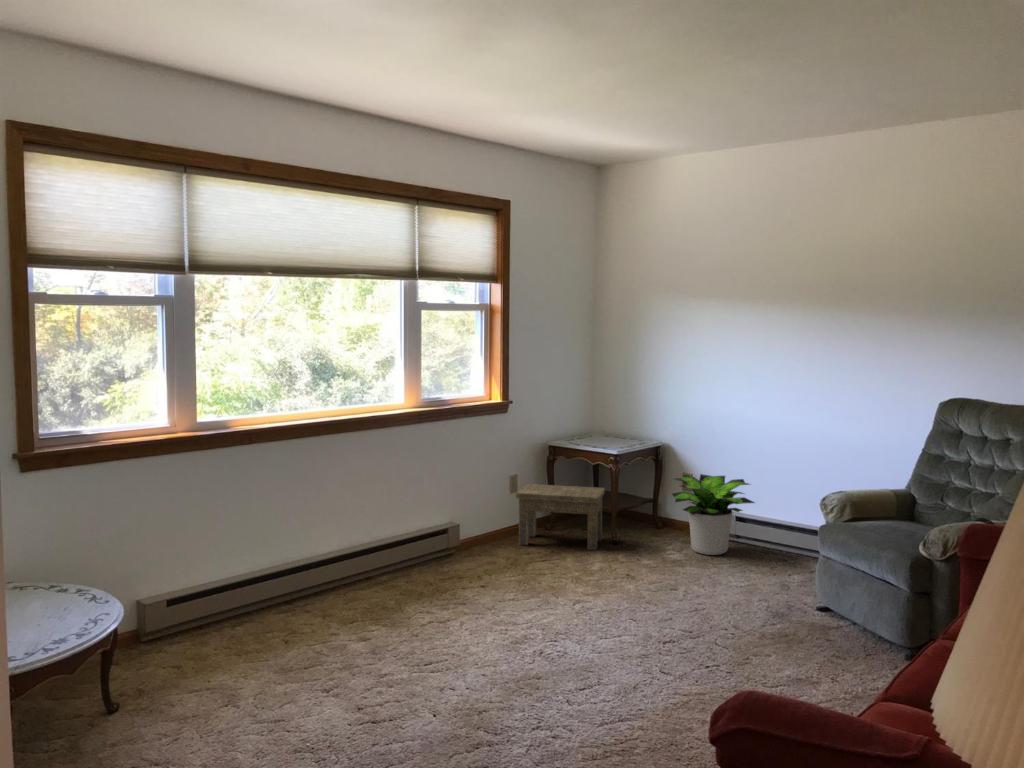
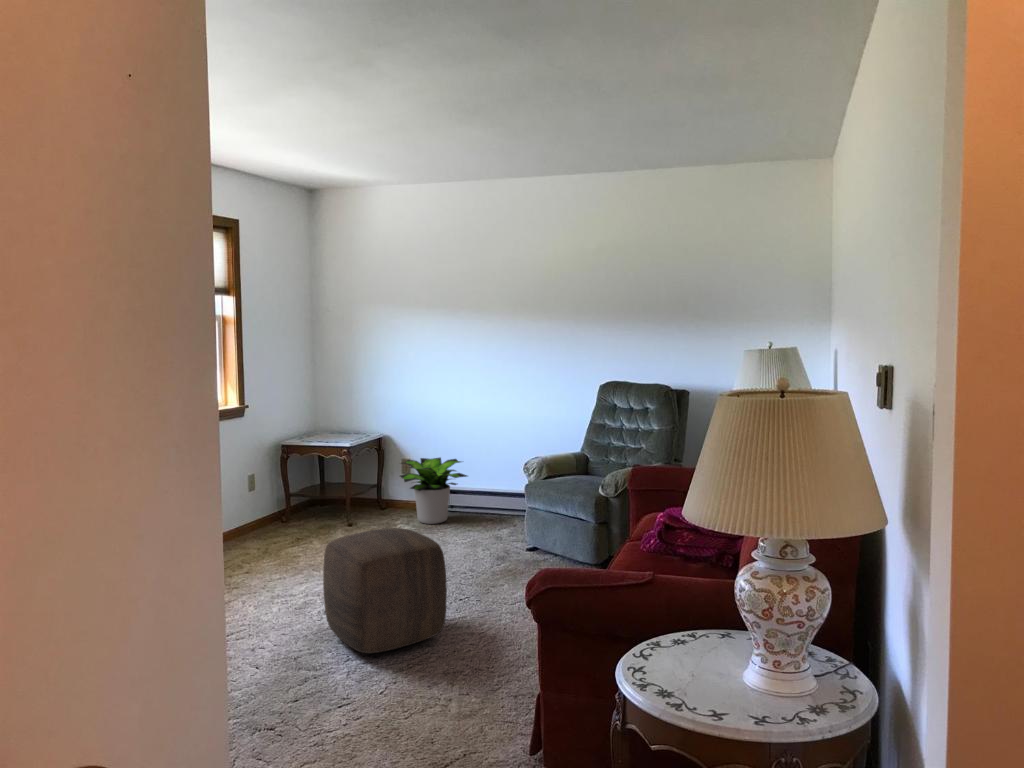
side table: present [516,484,605,550] -> none [259,477,339,536]
ottoman: none [526,570,666,726] -> present [323,528,447,653]

